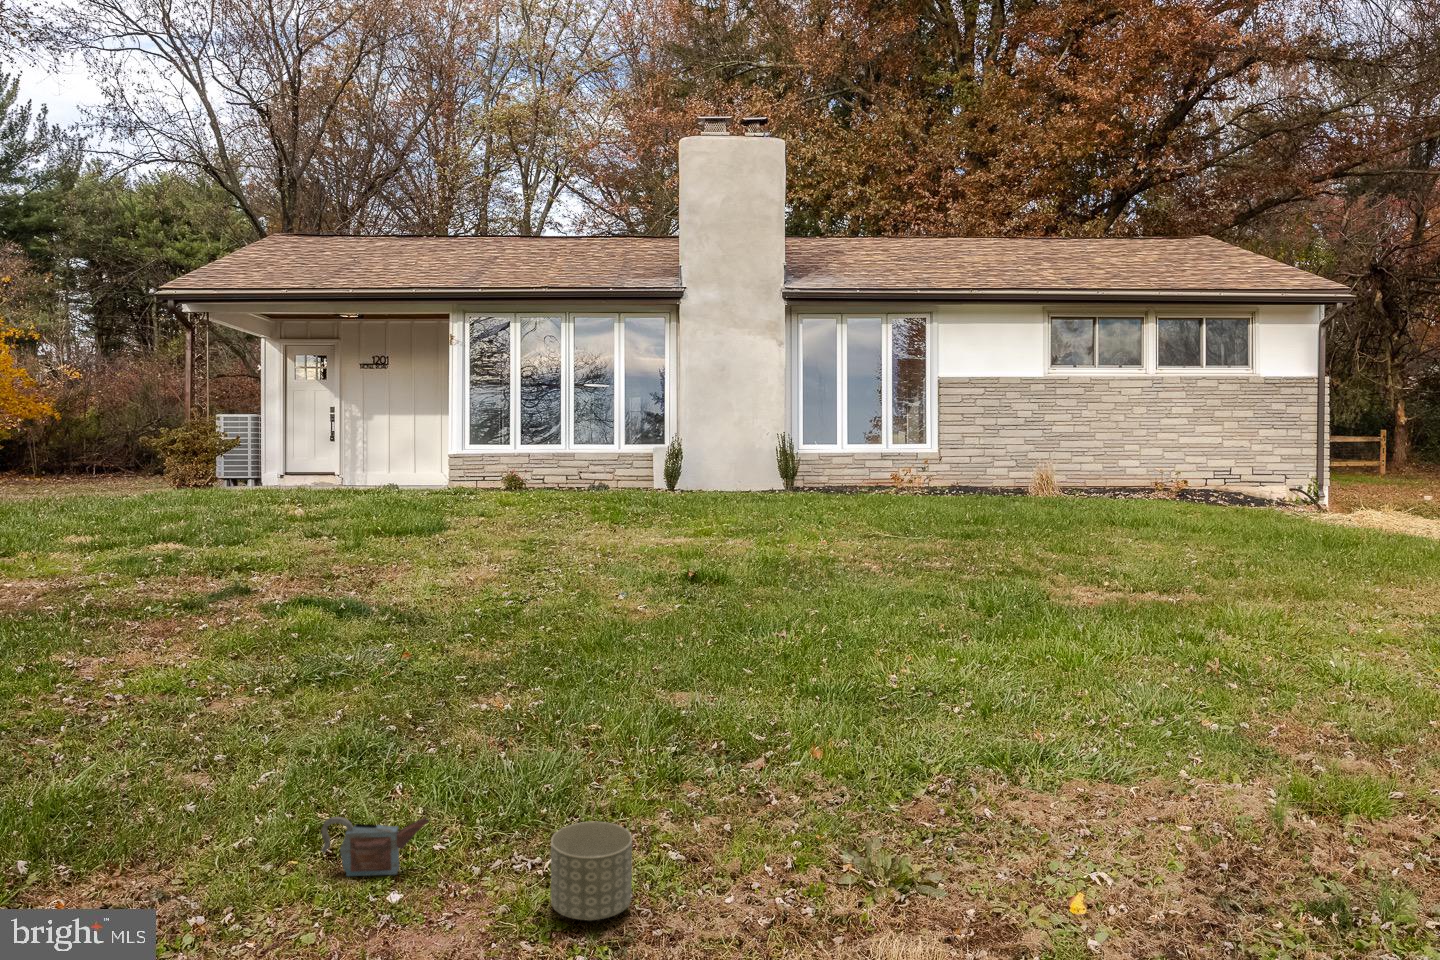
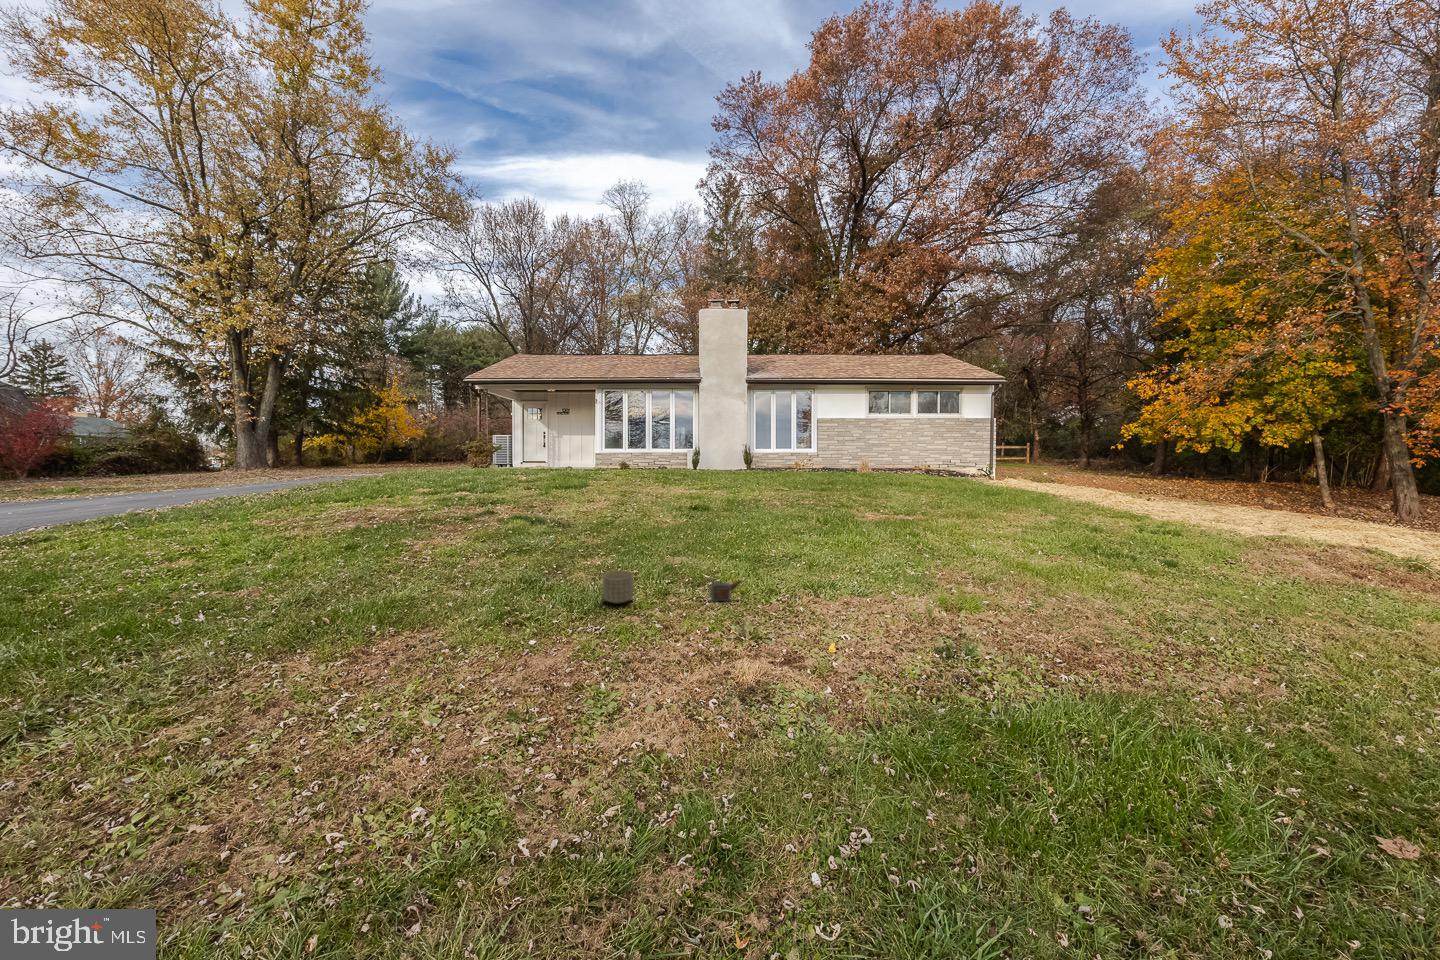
watering can: present [321,817,429,876] -> present [703,579,742,601]

